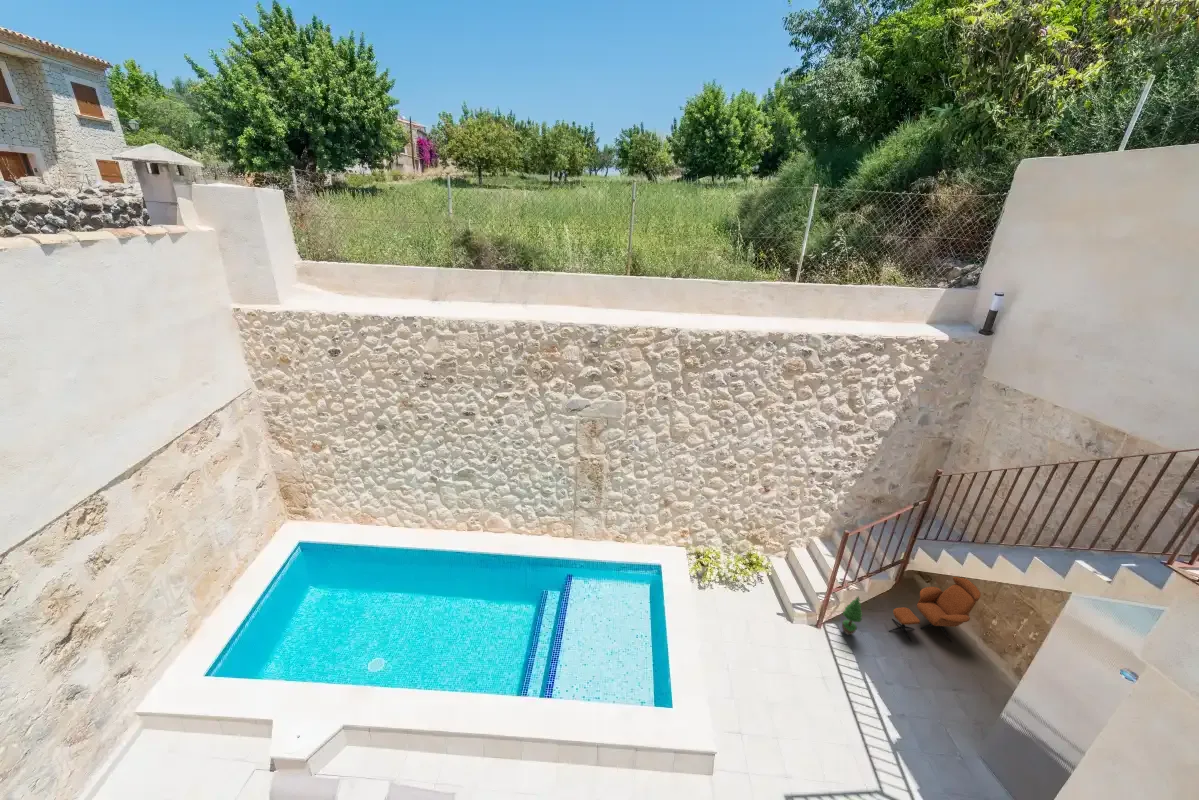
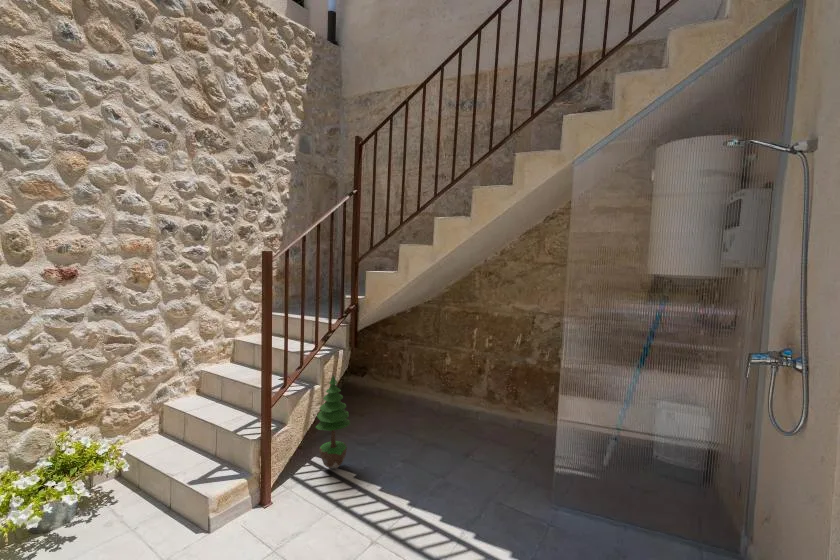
lounge chair: present [890,577,981,642] -> none [366,323,440,432]

